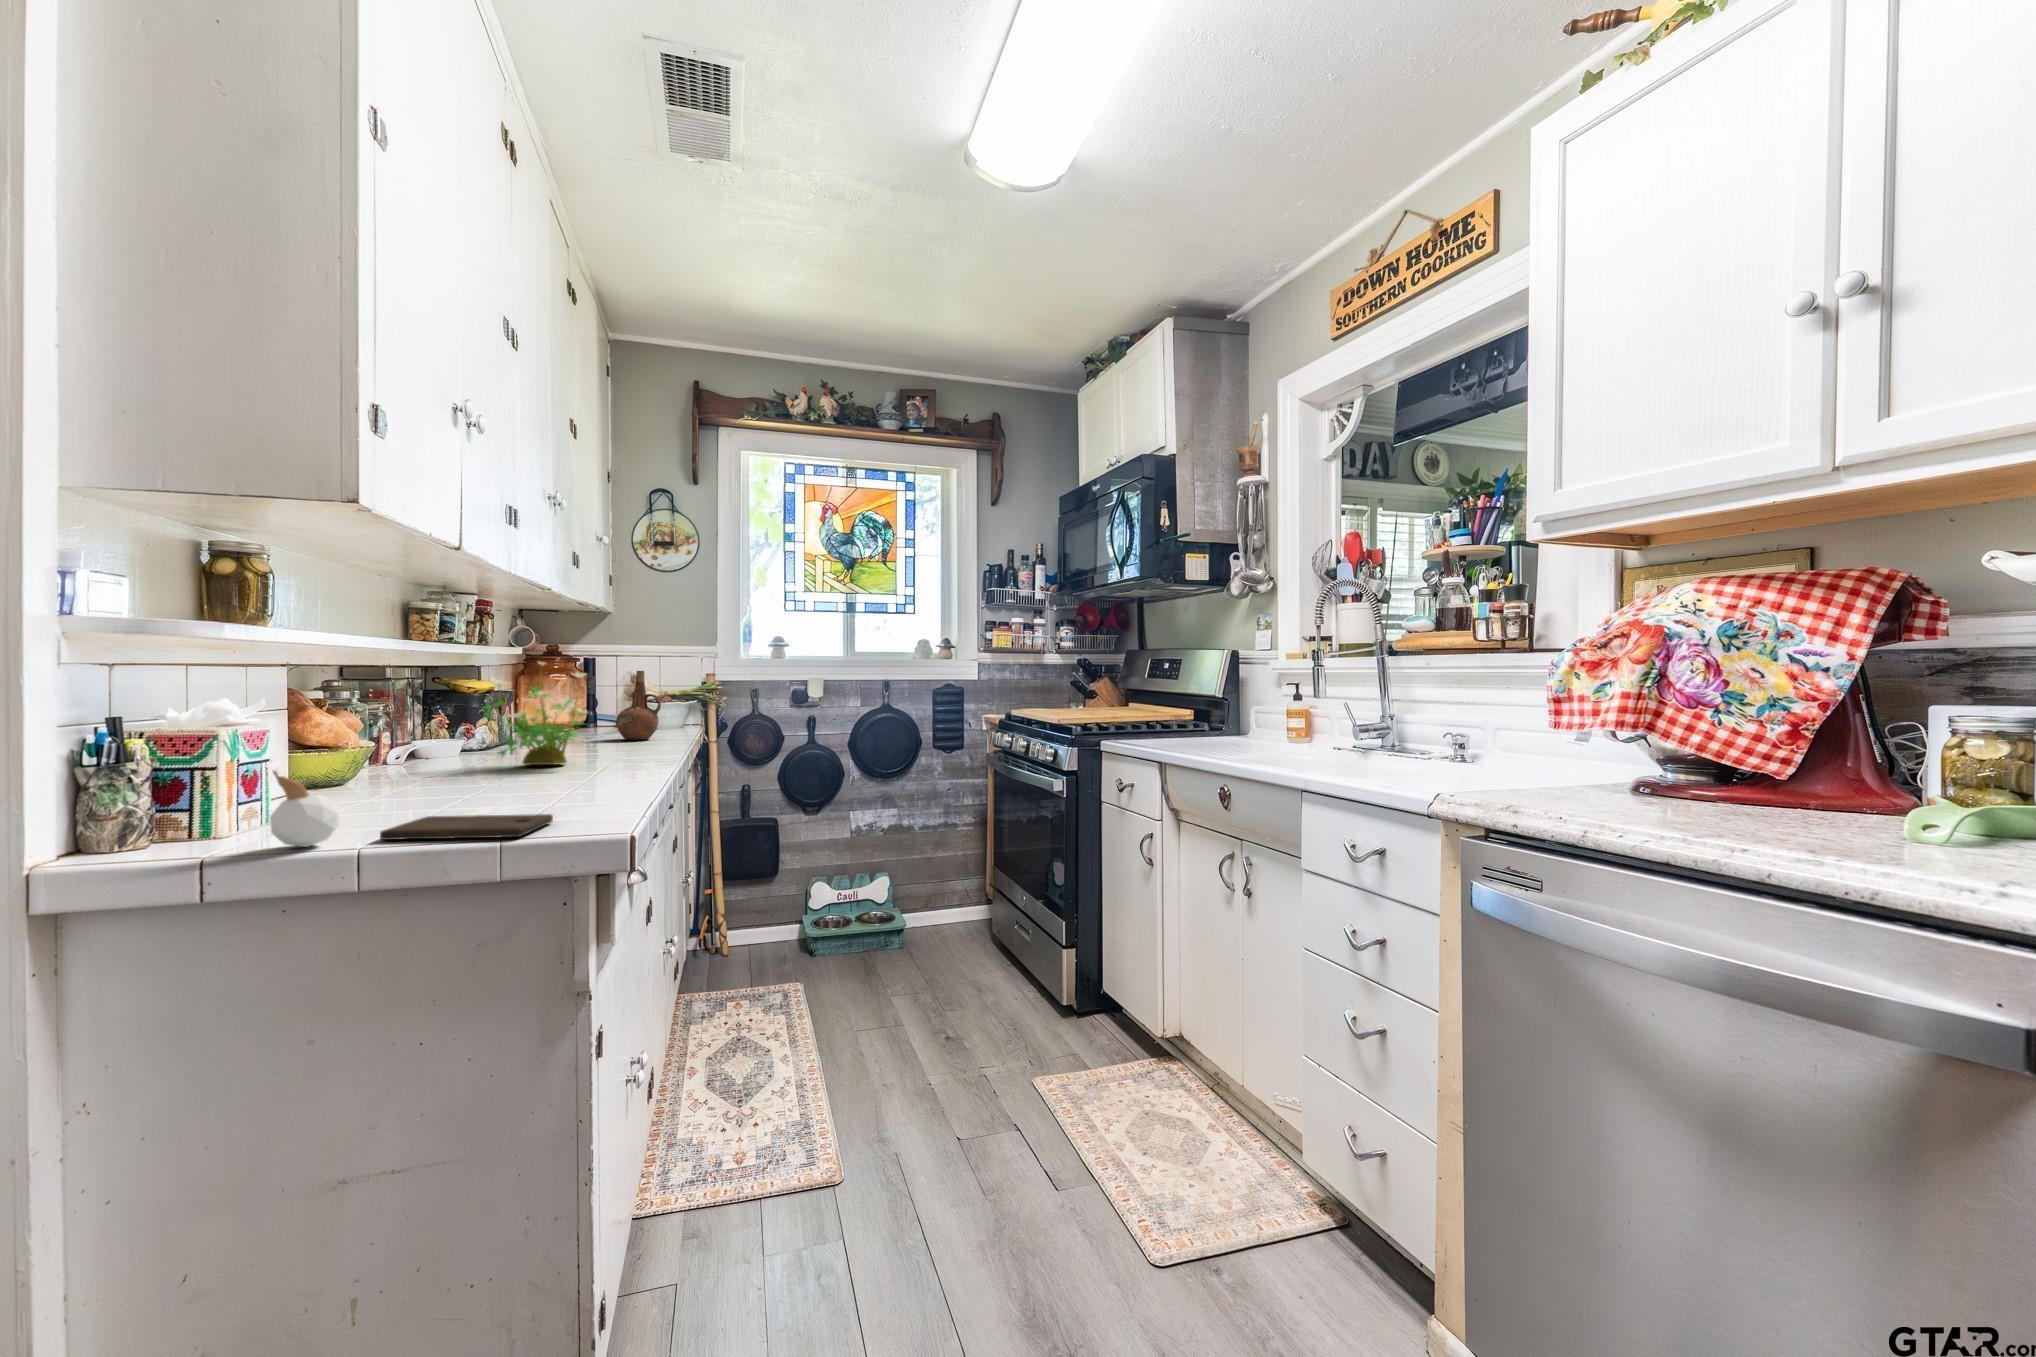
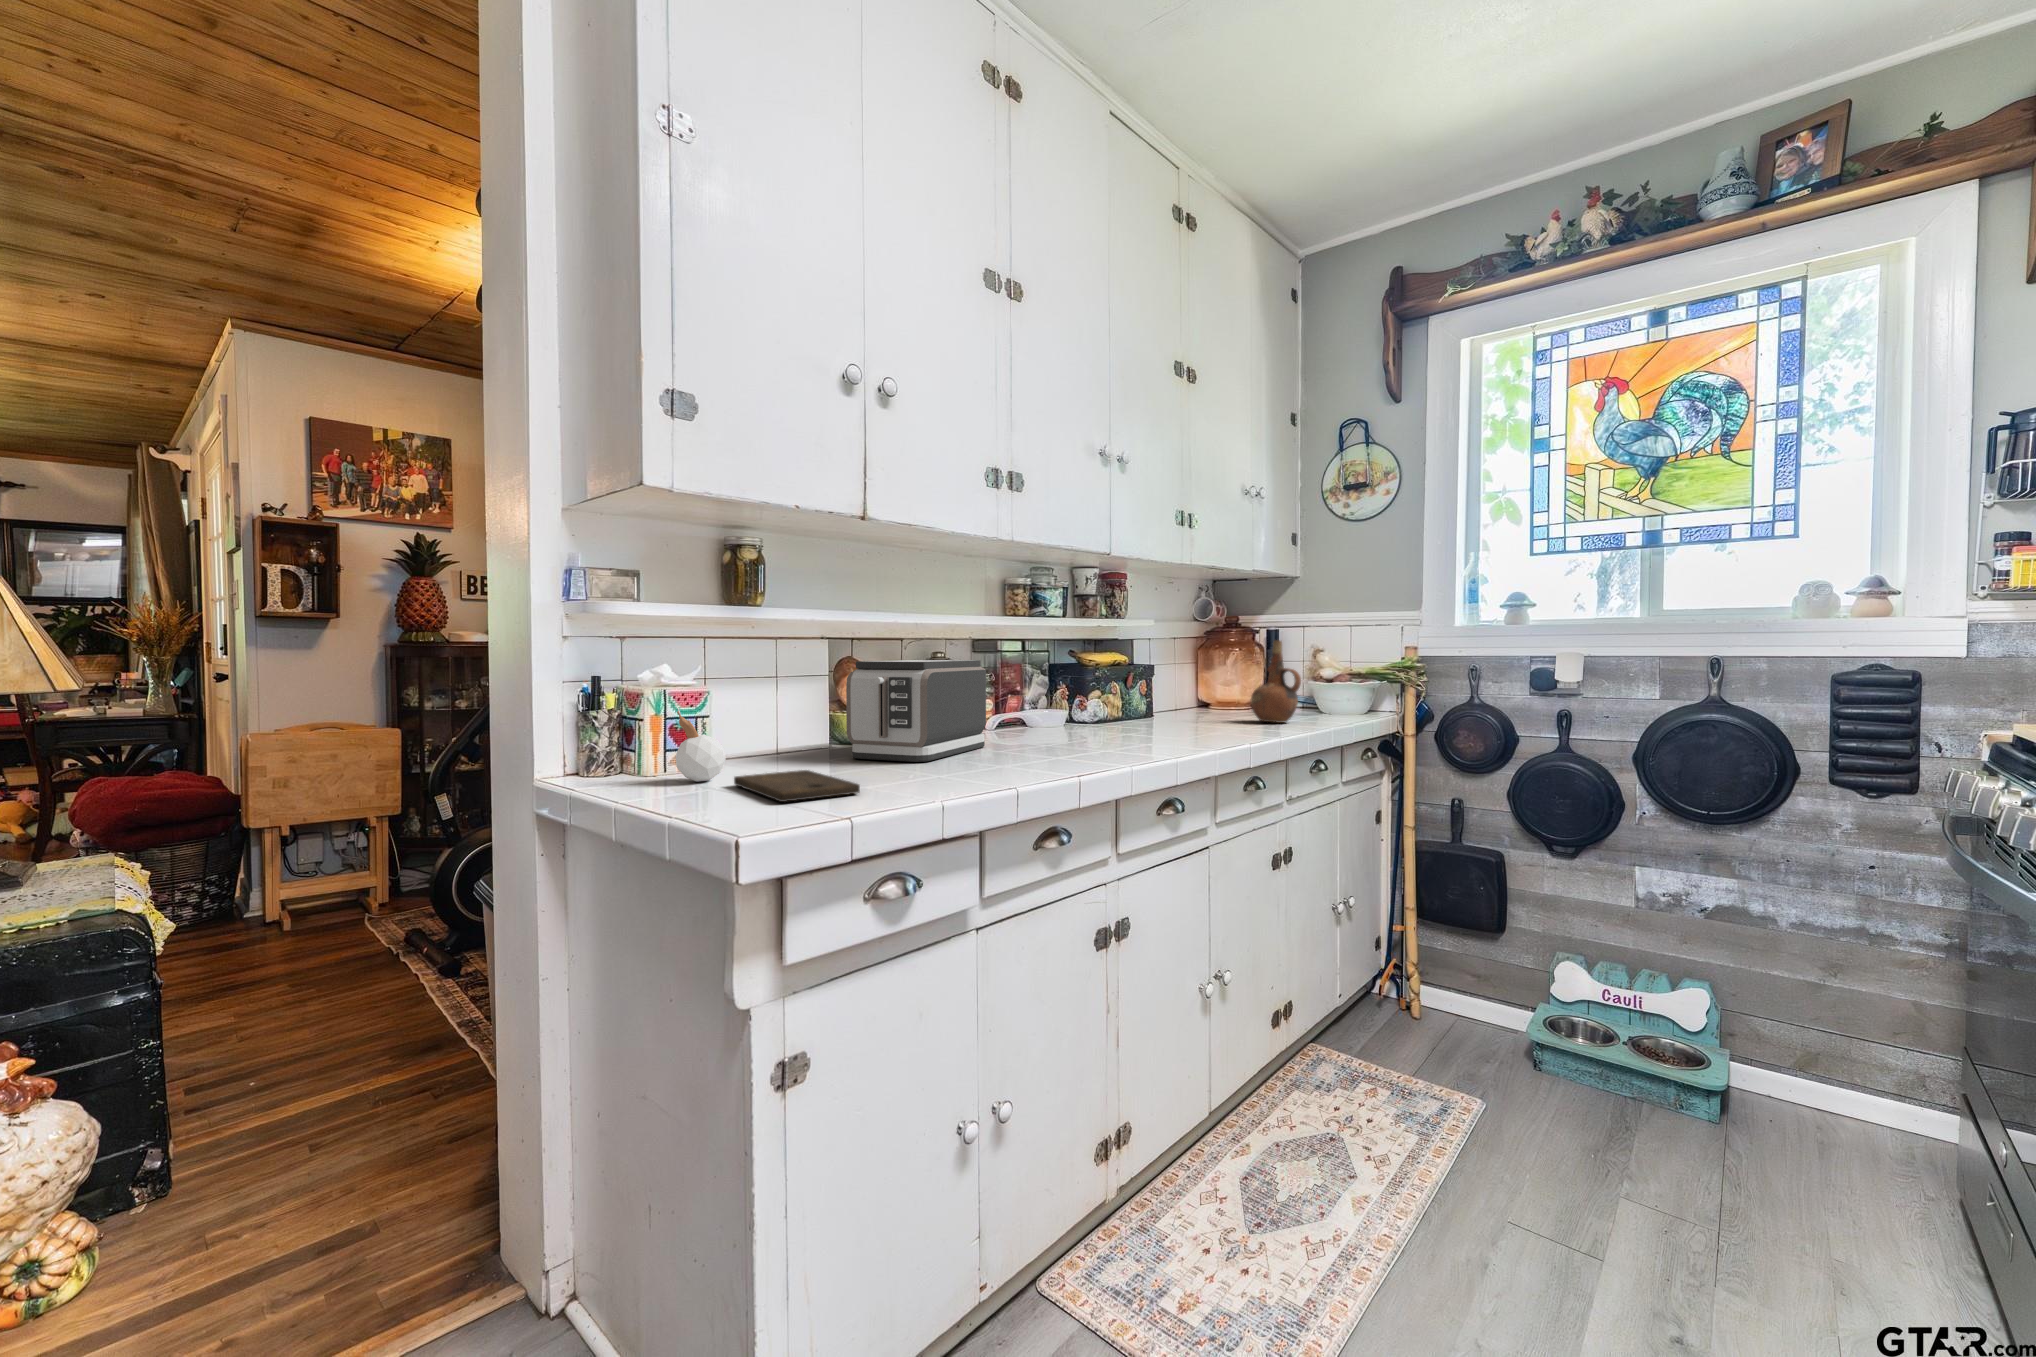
potted plant: present [483,662,586,765] -> none [1045,626,1131,739]
toaster: none [368,697,487,807] -> present [846,660,986,762]

